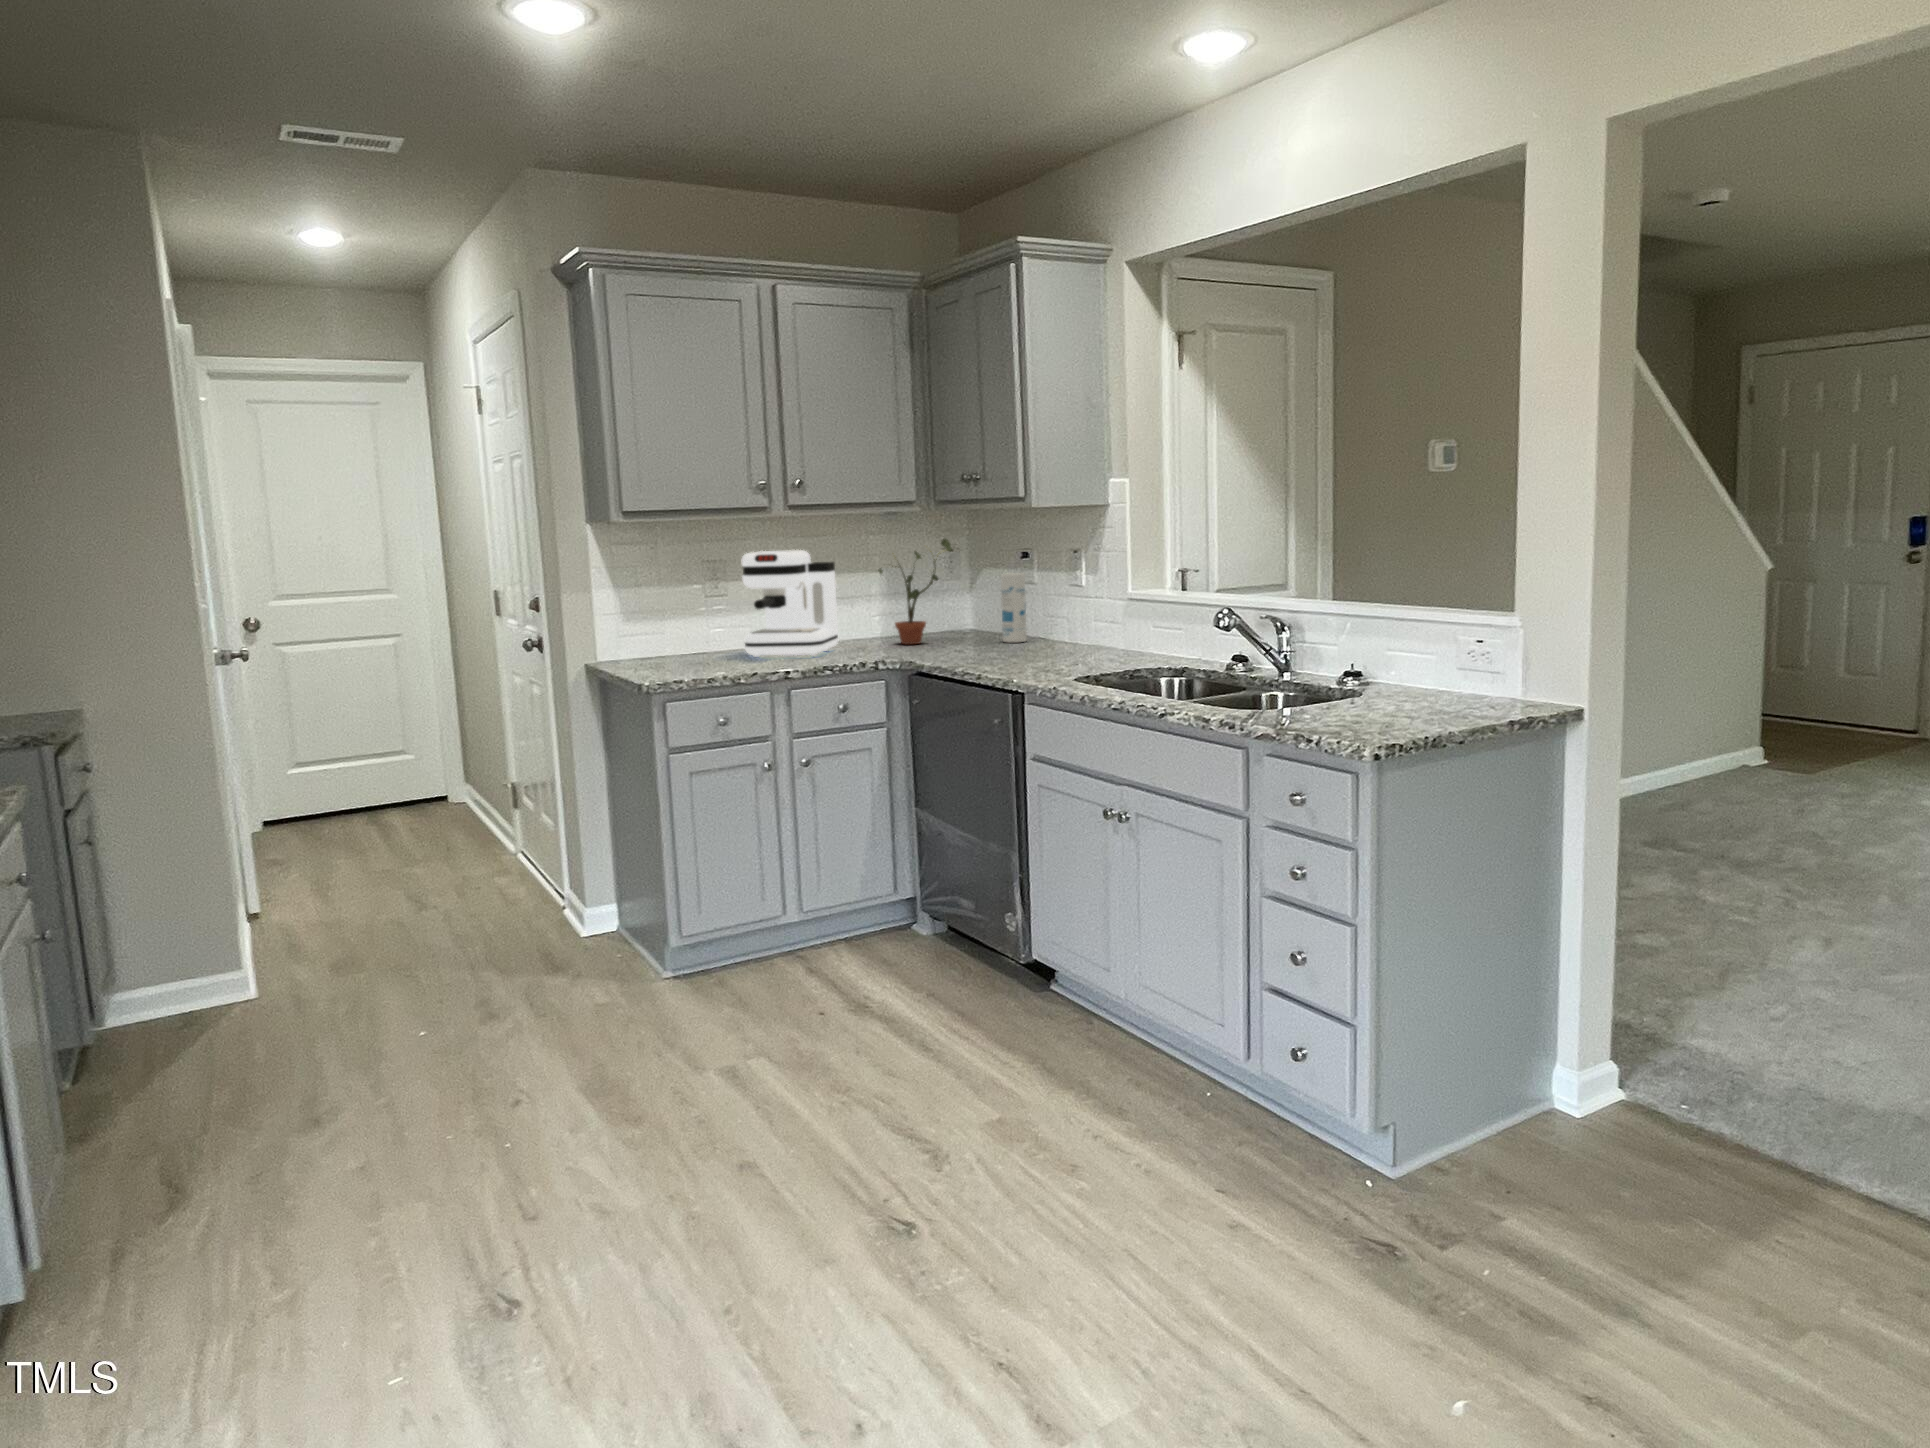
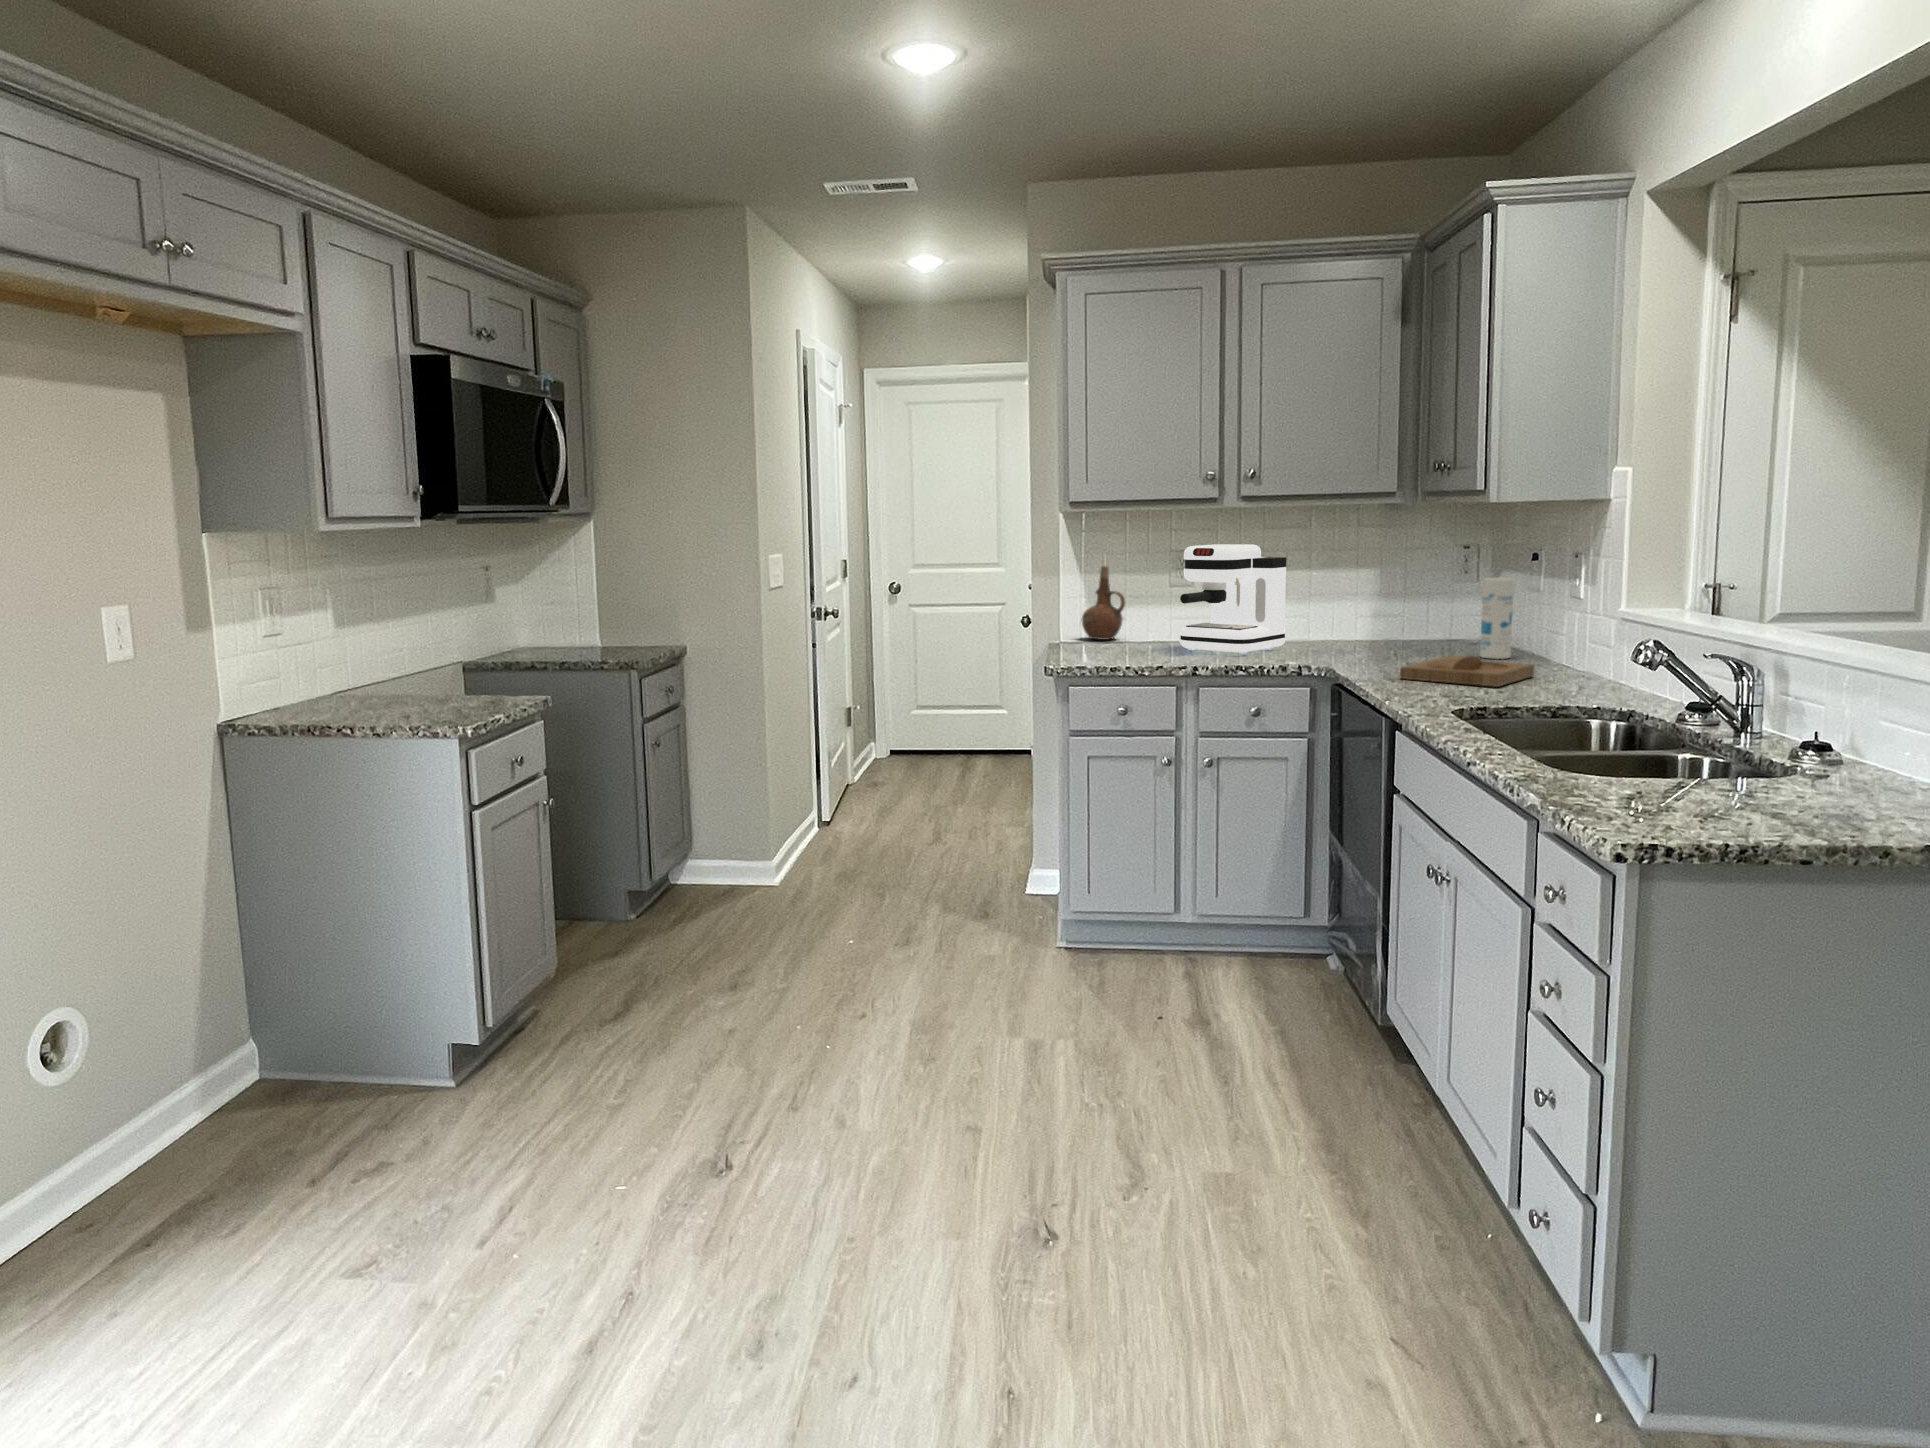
potted plant: present [878,538,951,644] -> none [1340,534,1443,651]
ceramic pitcher: none [618,578,664,655] -> present [1082,566,1125,640]
tray: none [985,639,1073,662] -> present [1400,656,1534,687]

